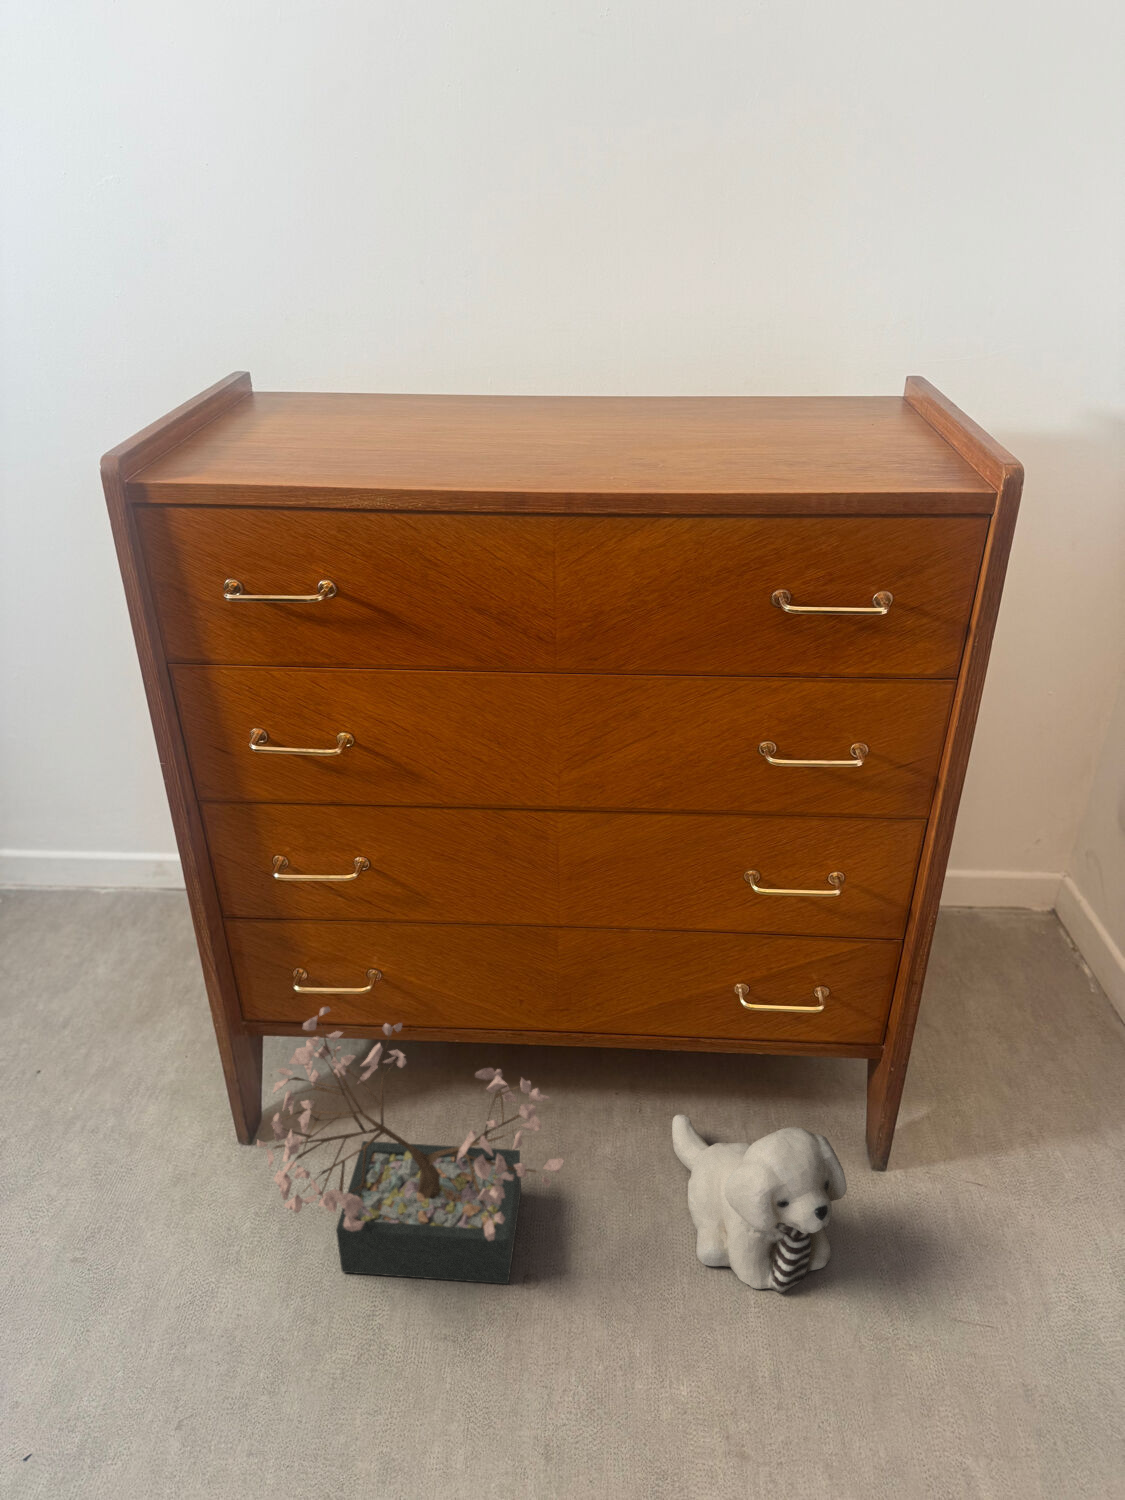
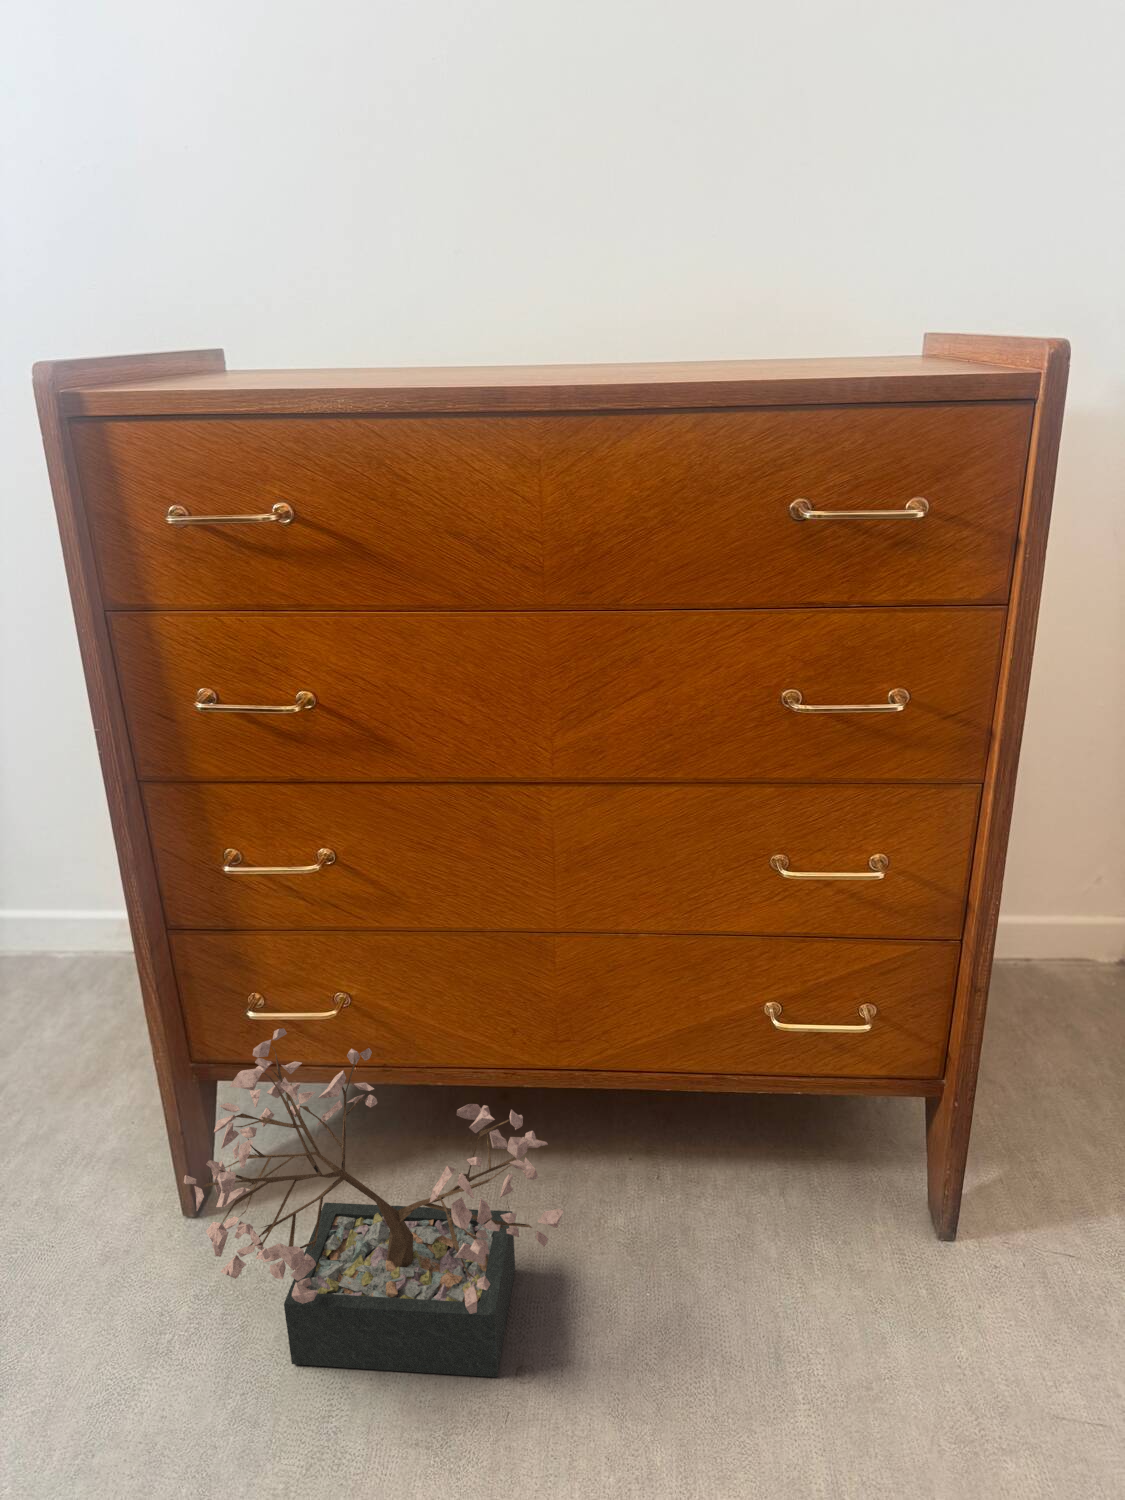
plush toy: present [672,1114,847,1293] -> none [696,1170,913,1386]

